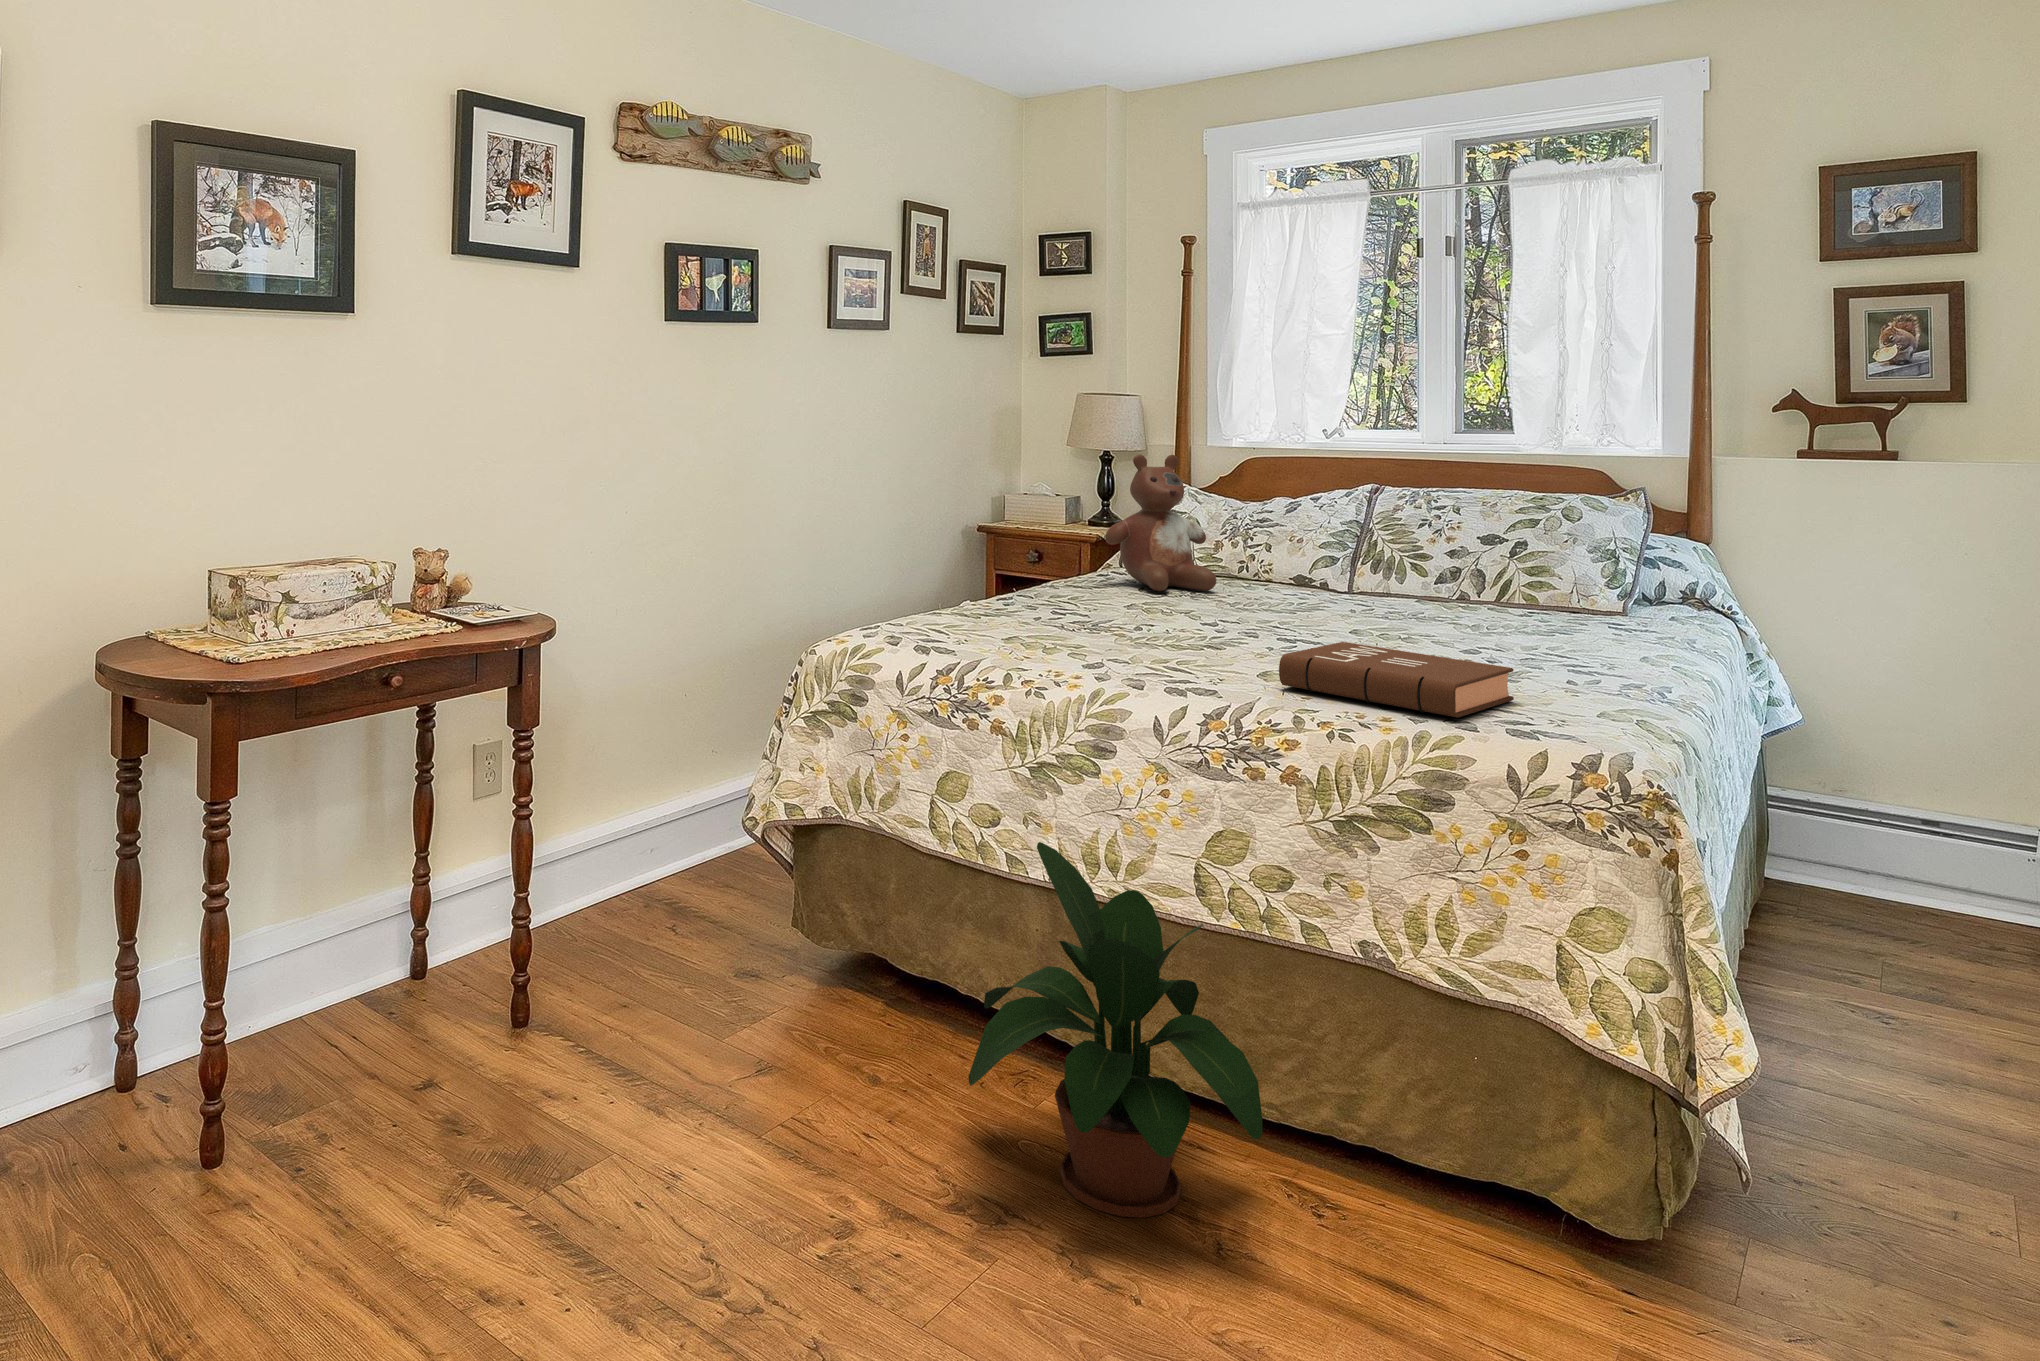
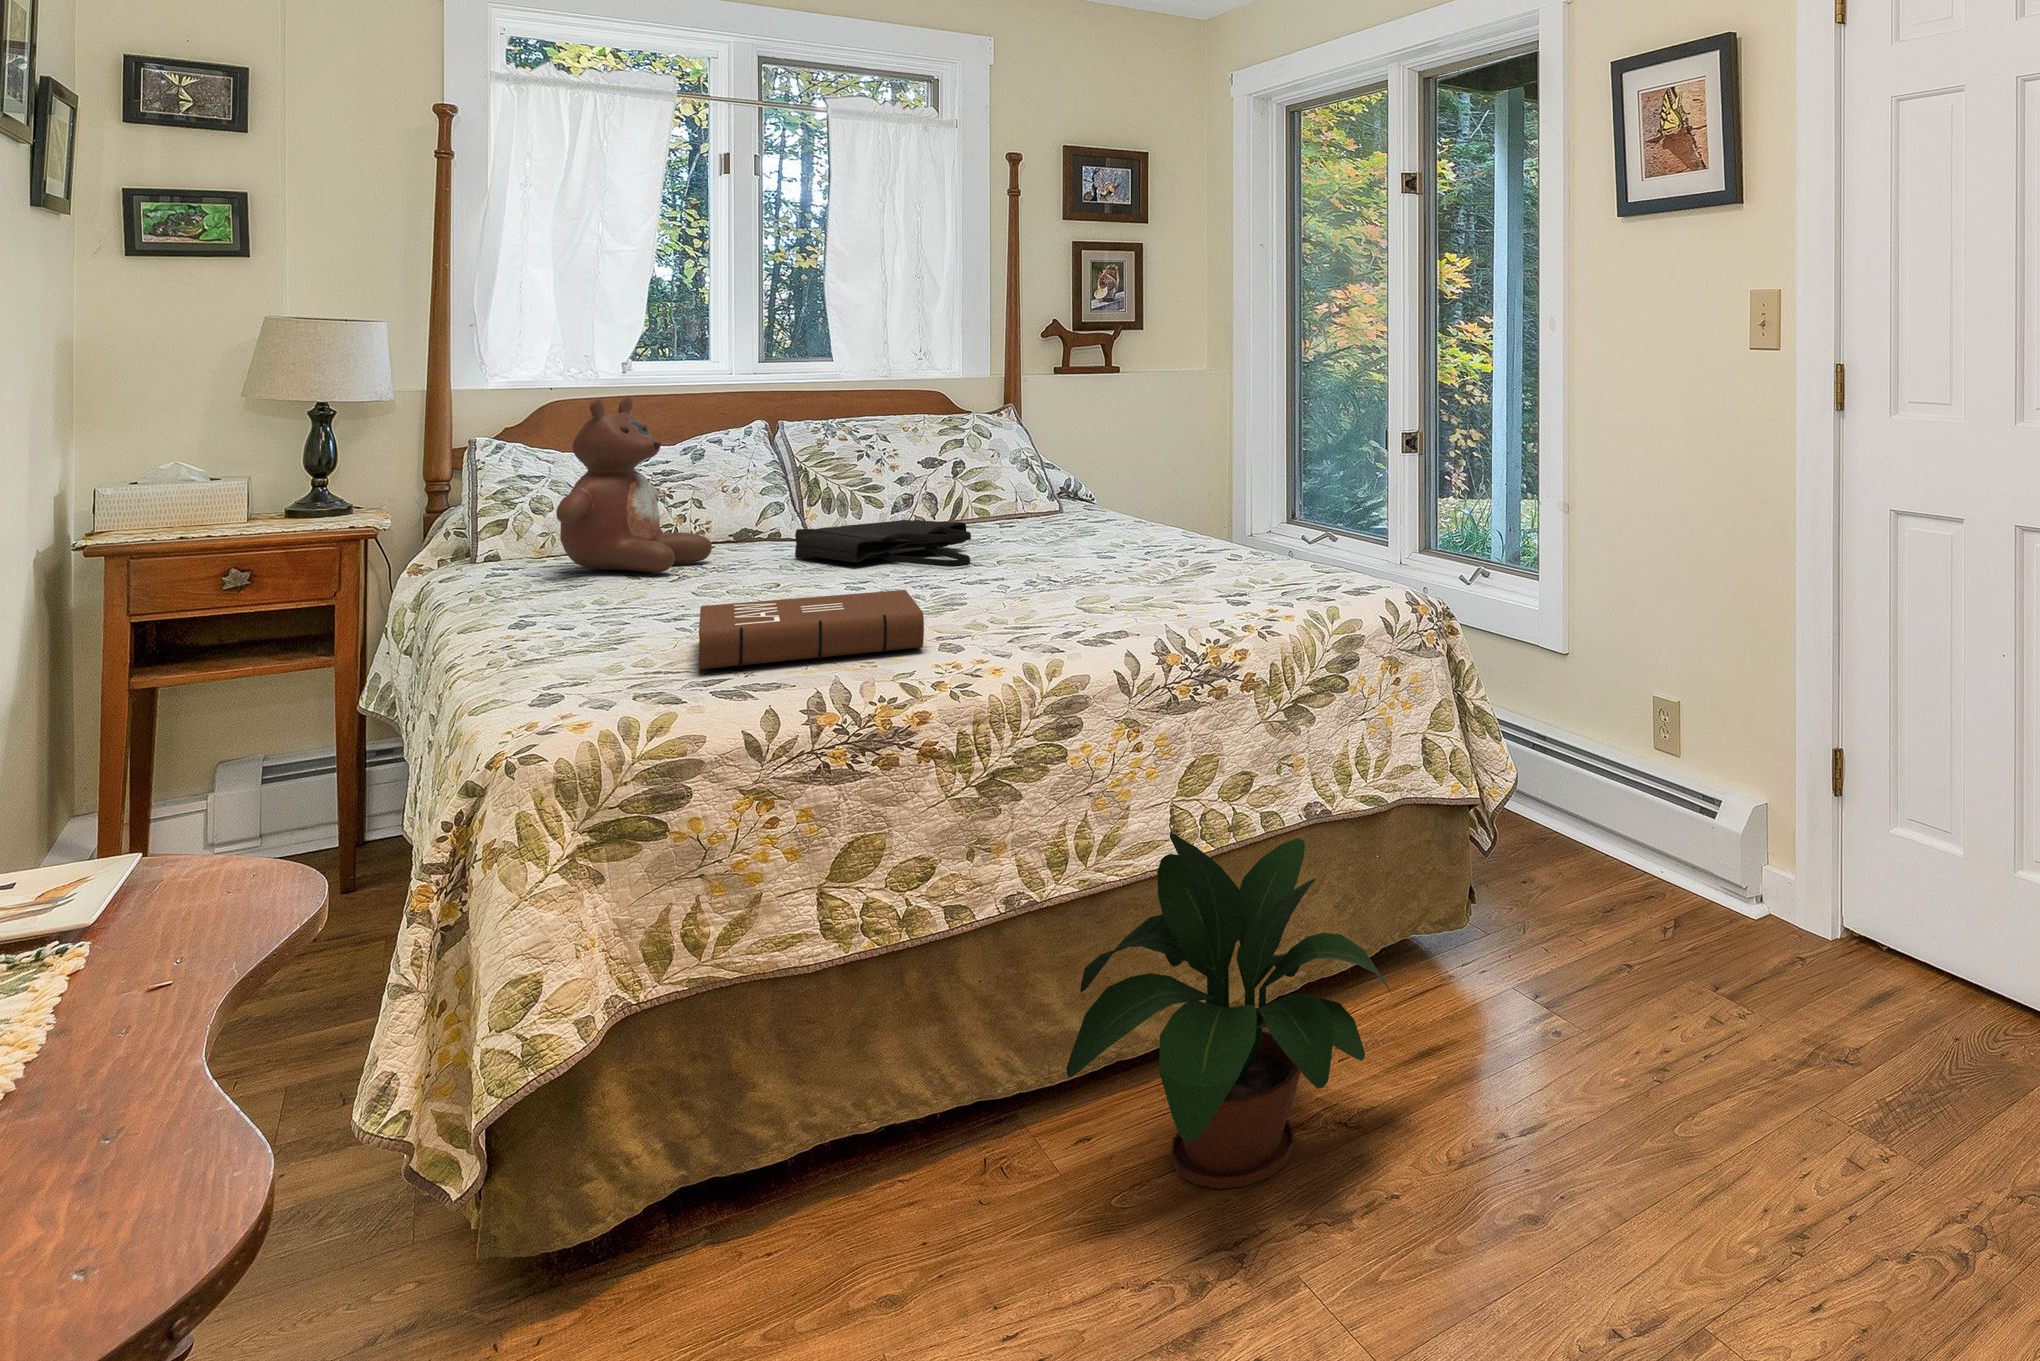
tote bag: none [1262,577,1394,630] -> present [795,520,971,567]
book: present [1279,642,1514,718] -> present [698,590,924,669]

